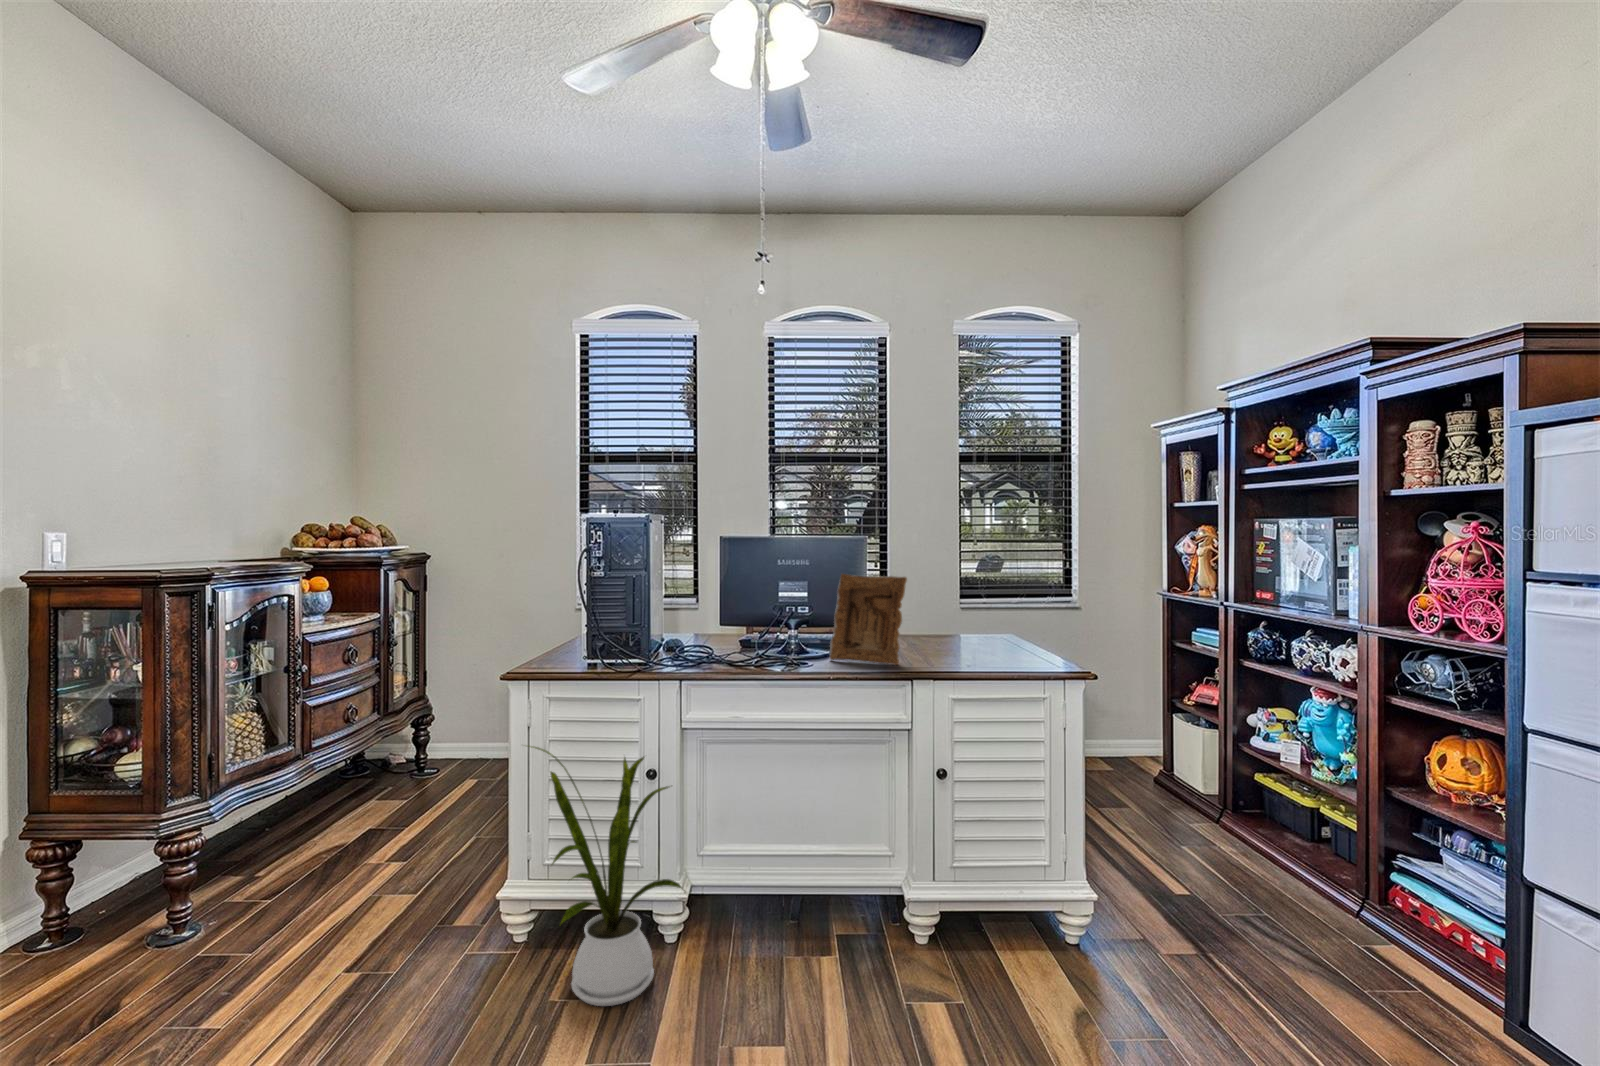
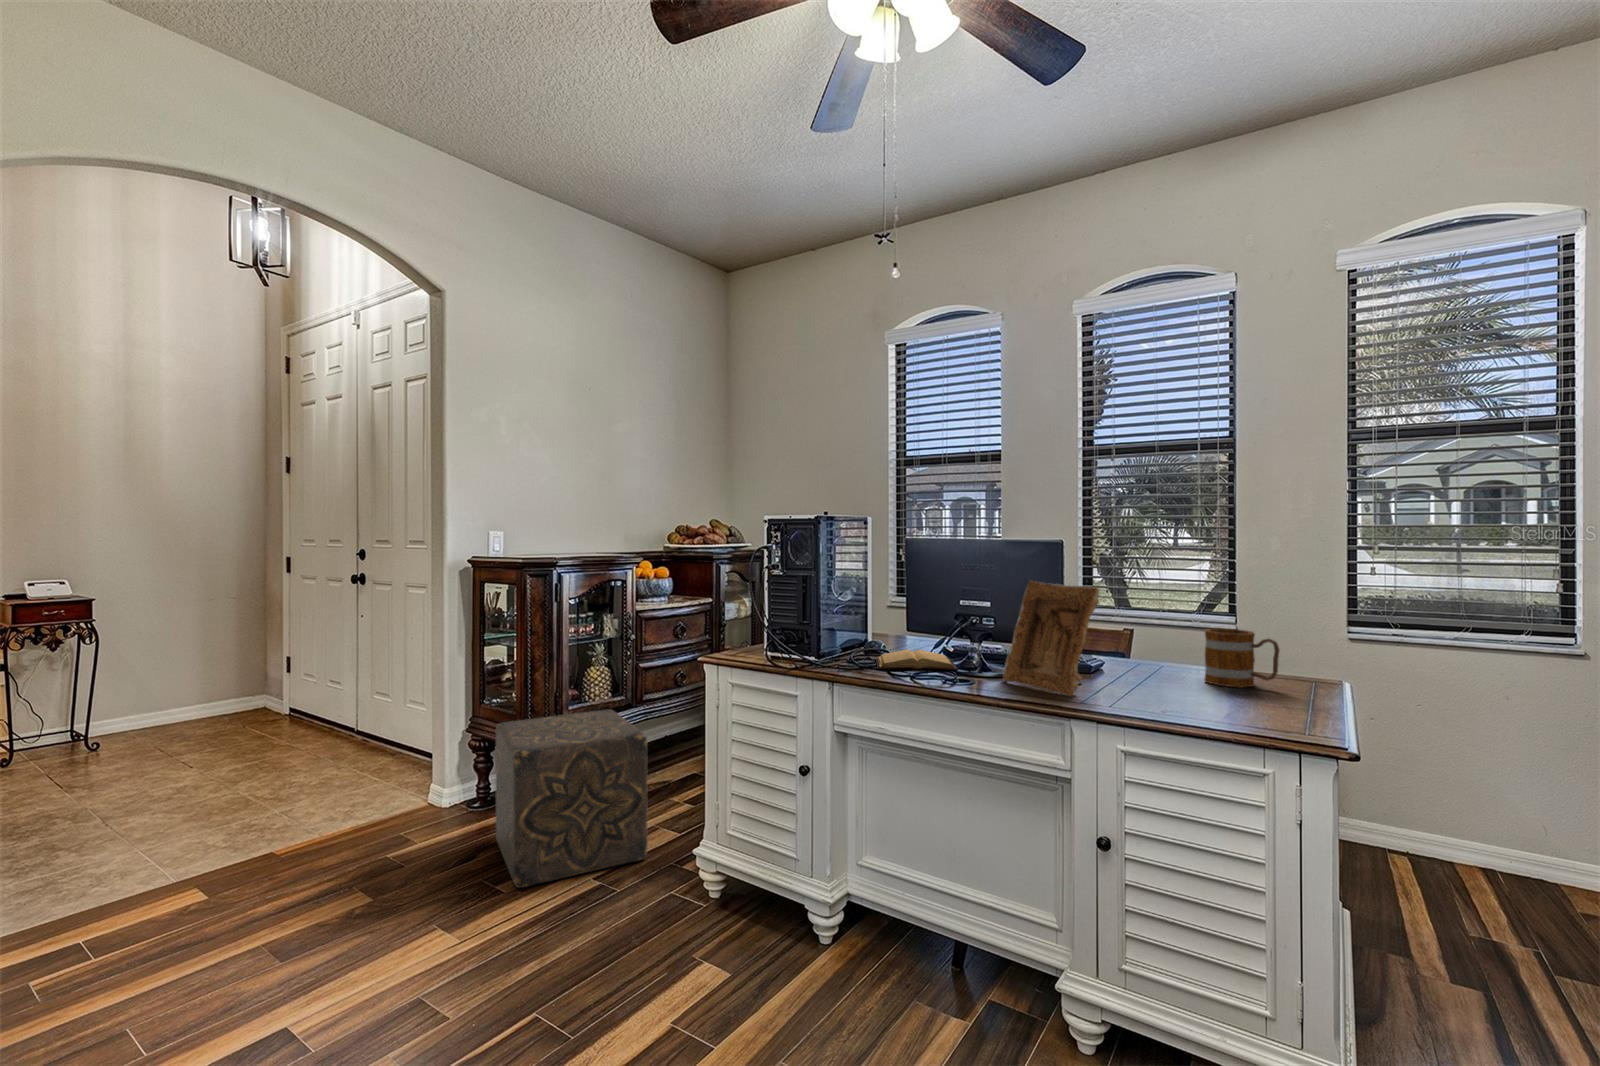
mug: none [943,605,994,647] -> present [1204,628,1279,688]
book: none [693,643,781,664] -> present [876,650,958,670]
house plant: present [531,746,682,1006] -> none [680,719,813,983]
ottoman: none [132,762,400,1018] -> present [496,709,647,888]

